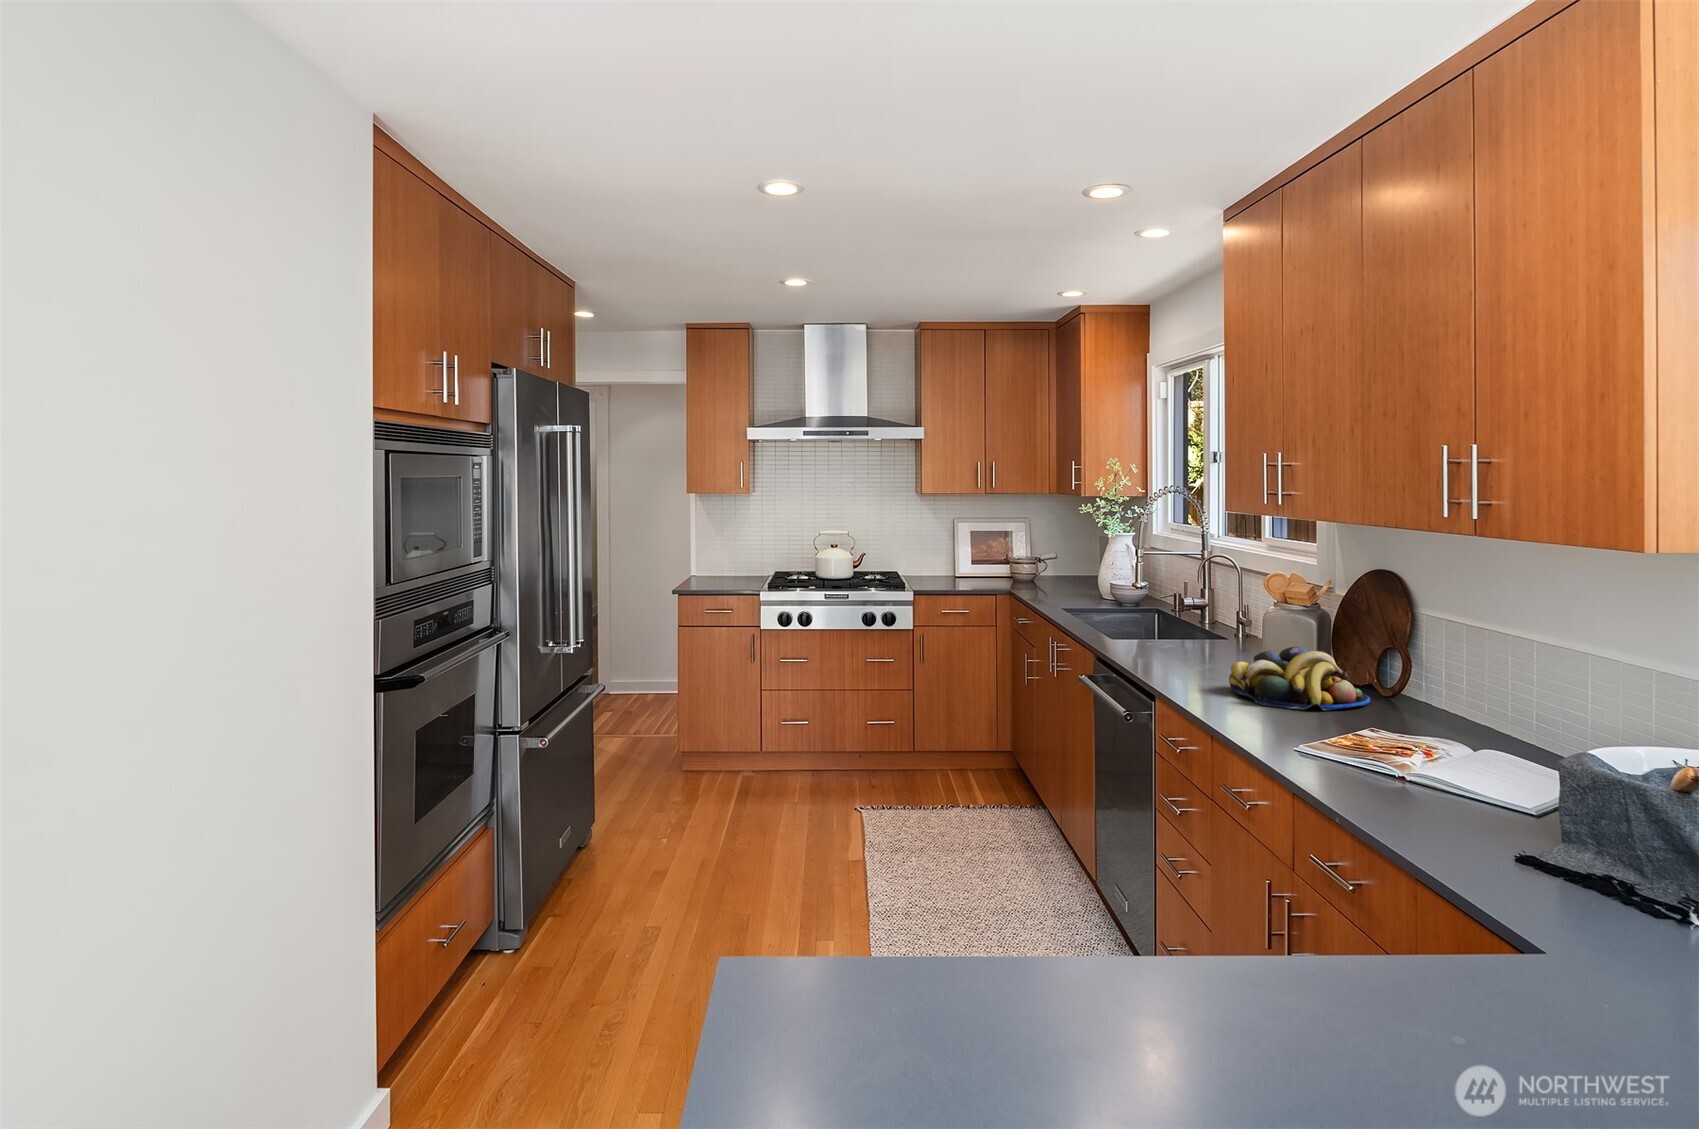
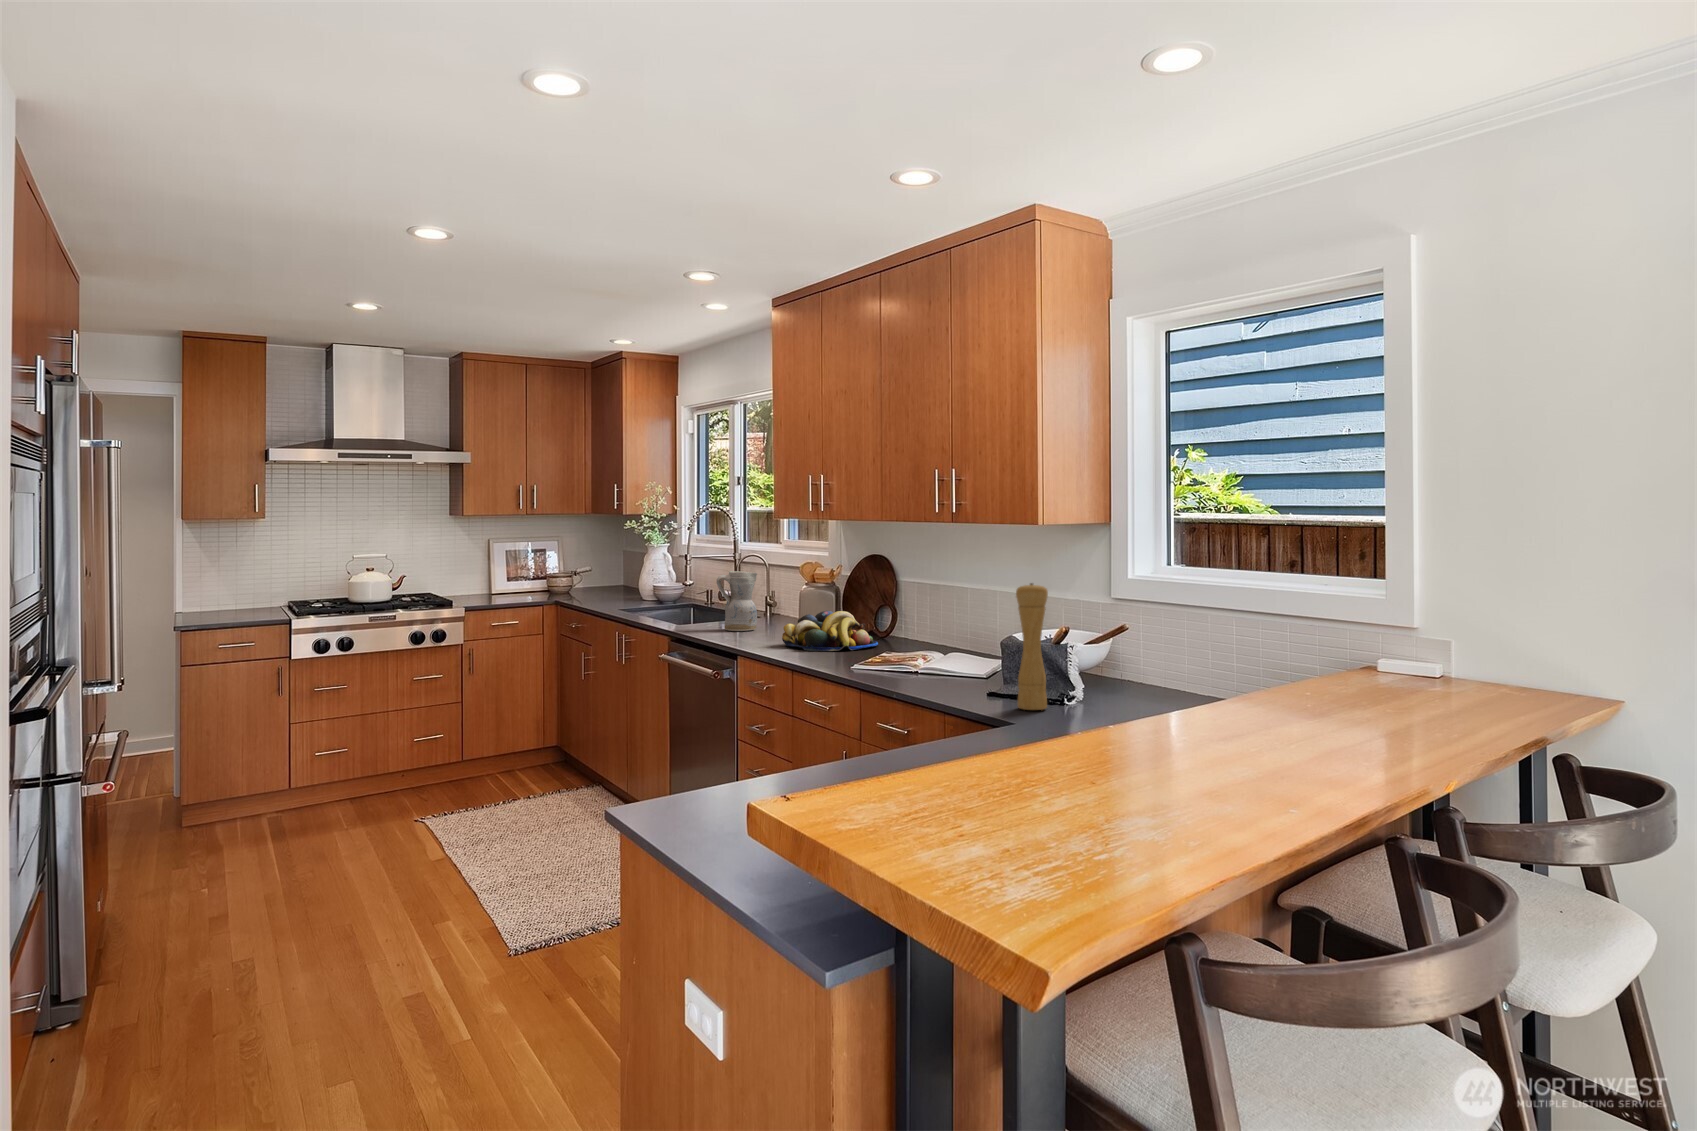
ceramic pitcher: none [1162,578,1215,654] -> present [717,571,757,631]
pepper mill: none [1577,702,1657,937] -> present [1016,583,1048,710]

